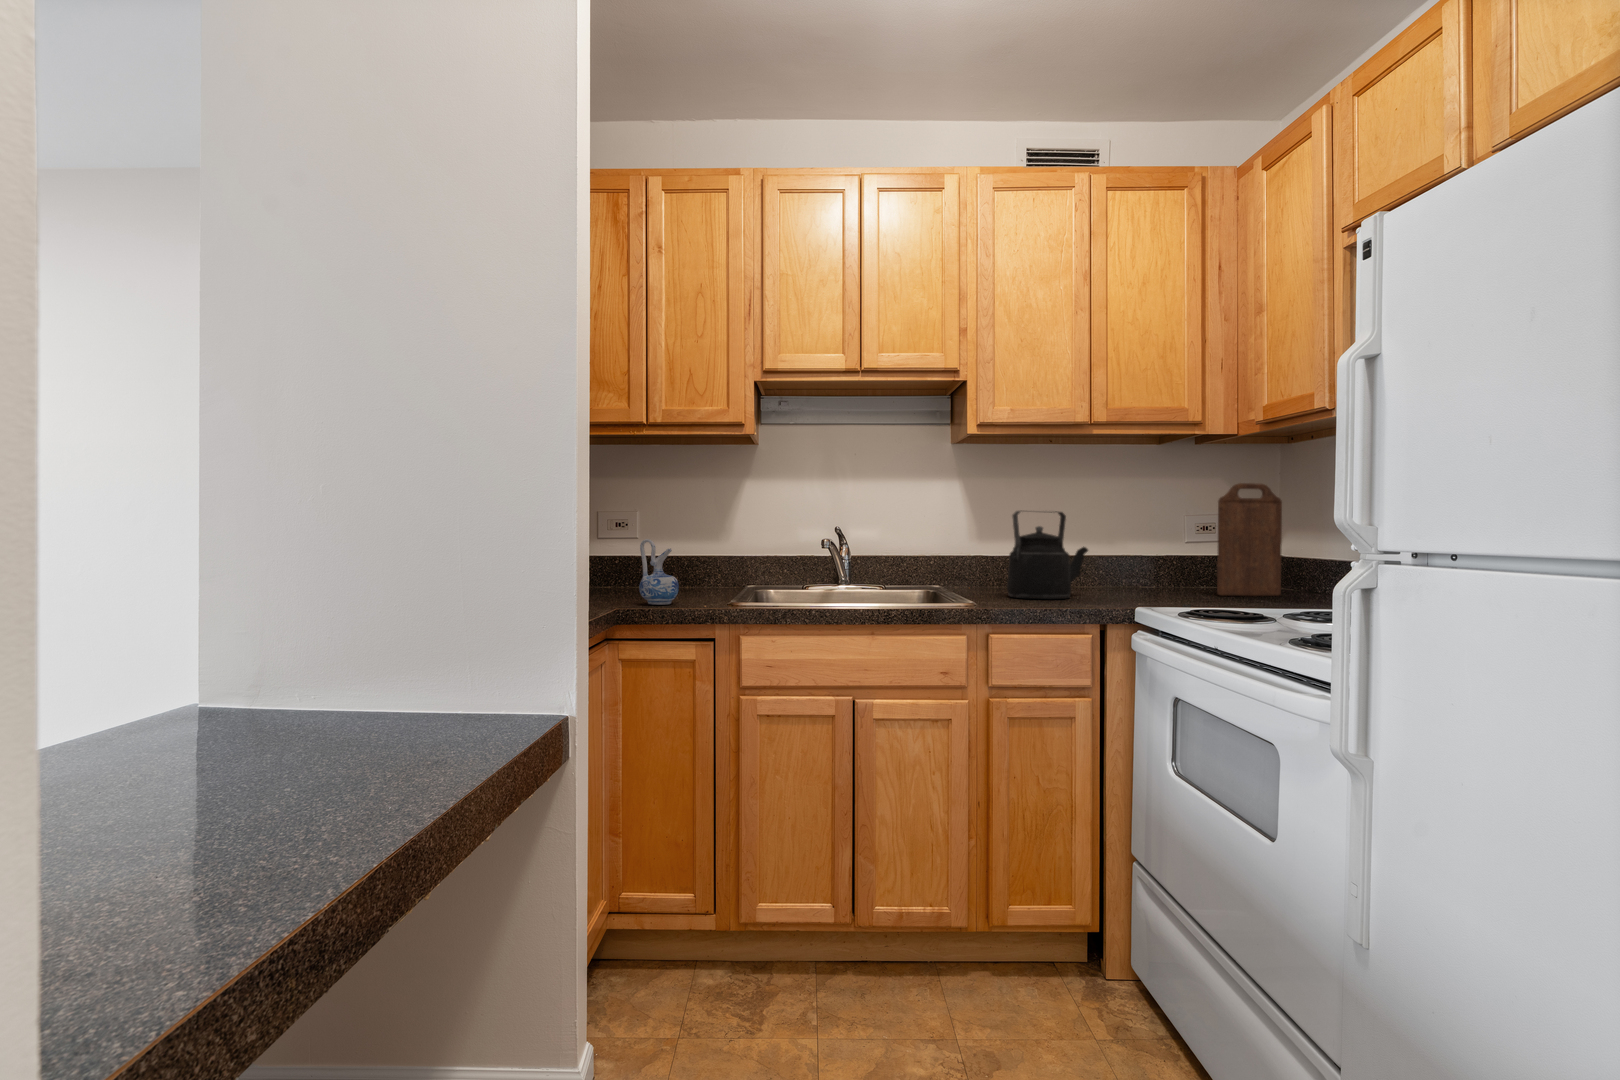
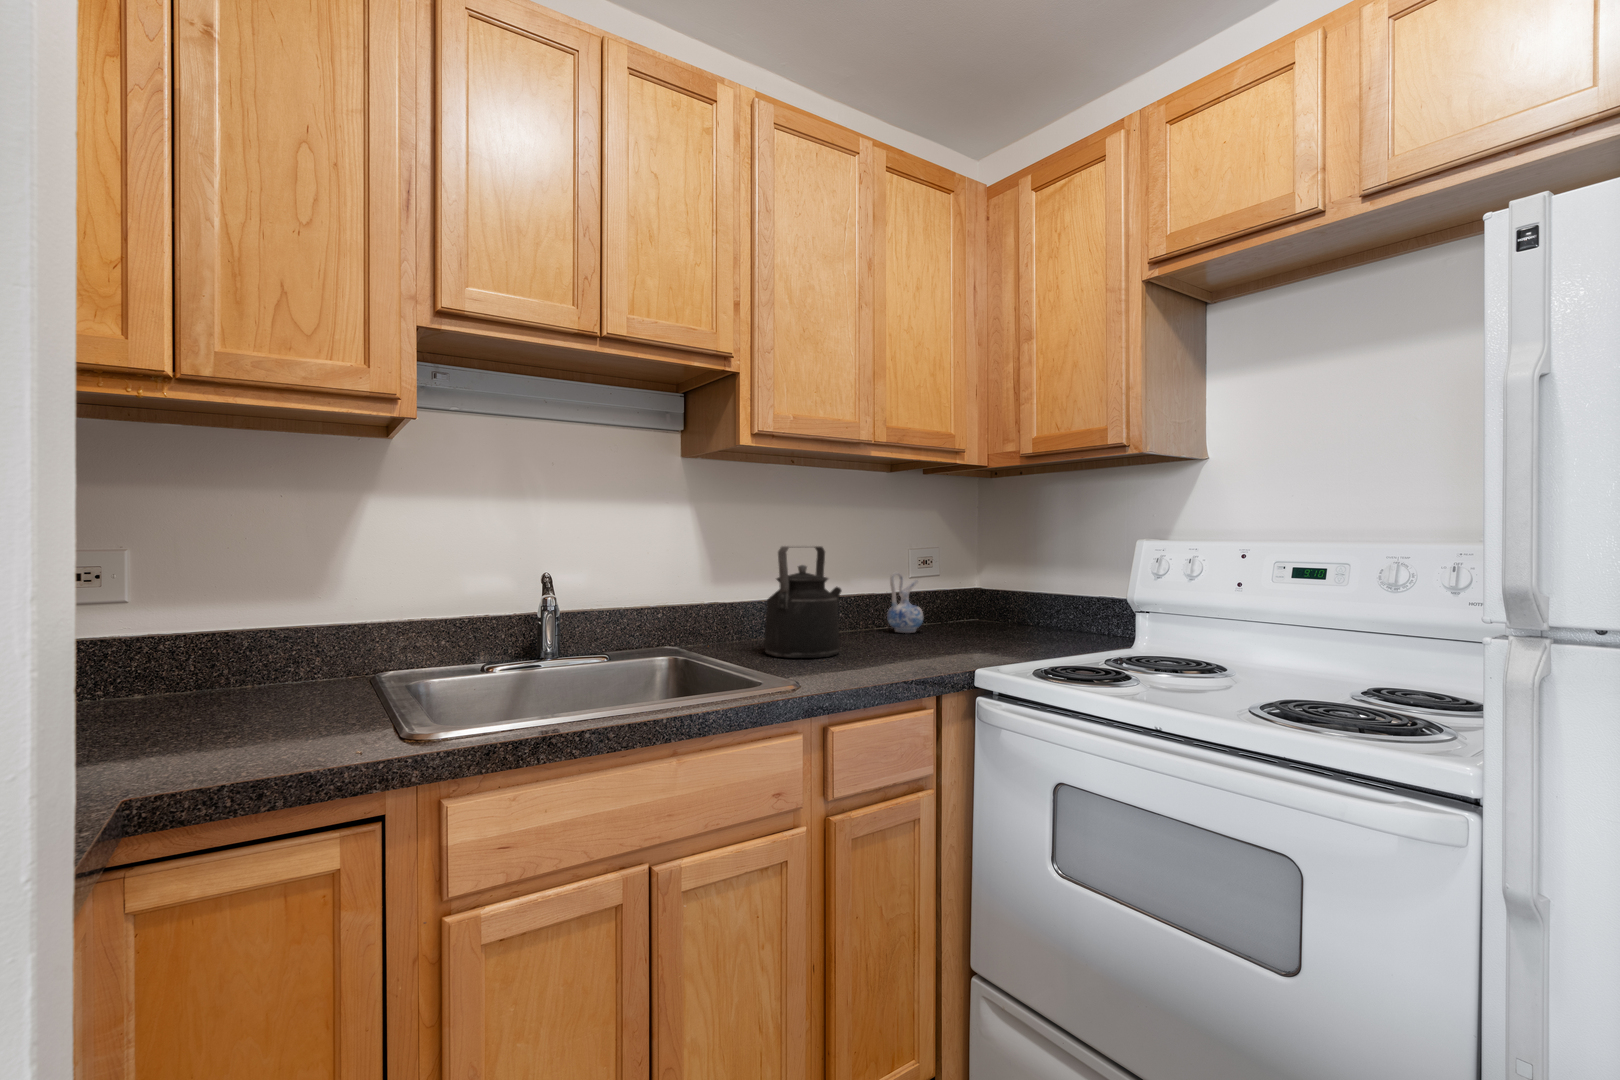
cutting board: present [1217,483,1282,596] -> none [949,515,993,632]
ceramic pitcher: present [639,539,679,605] -> present [887,572,924,633]

